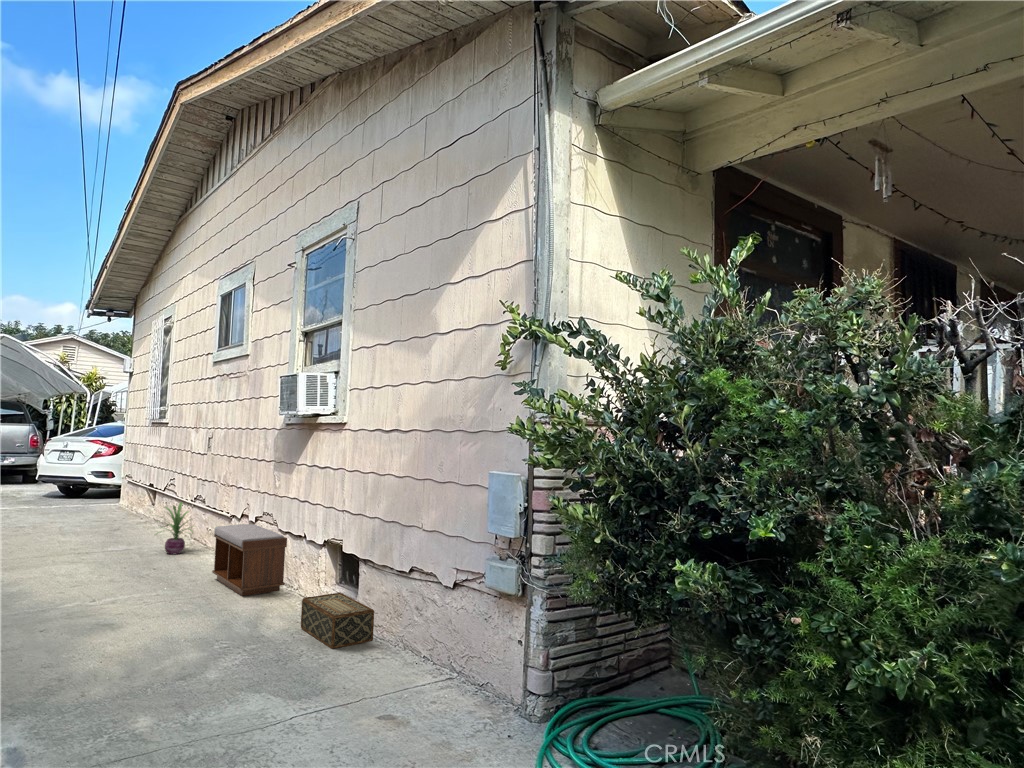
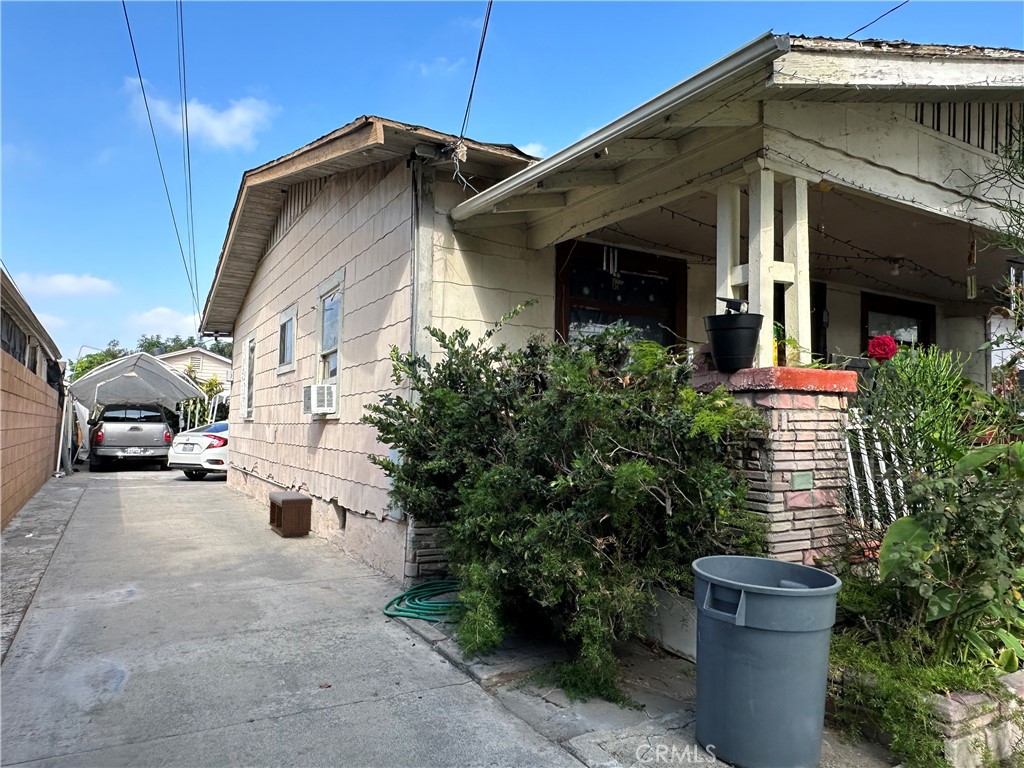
decorative plant: present [158,502,193,554] -> none [232,478,274,515]
woven basket: present [301,593,374,649] -> none [309,531,349,562]

